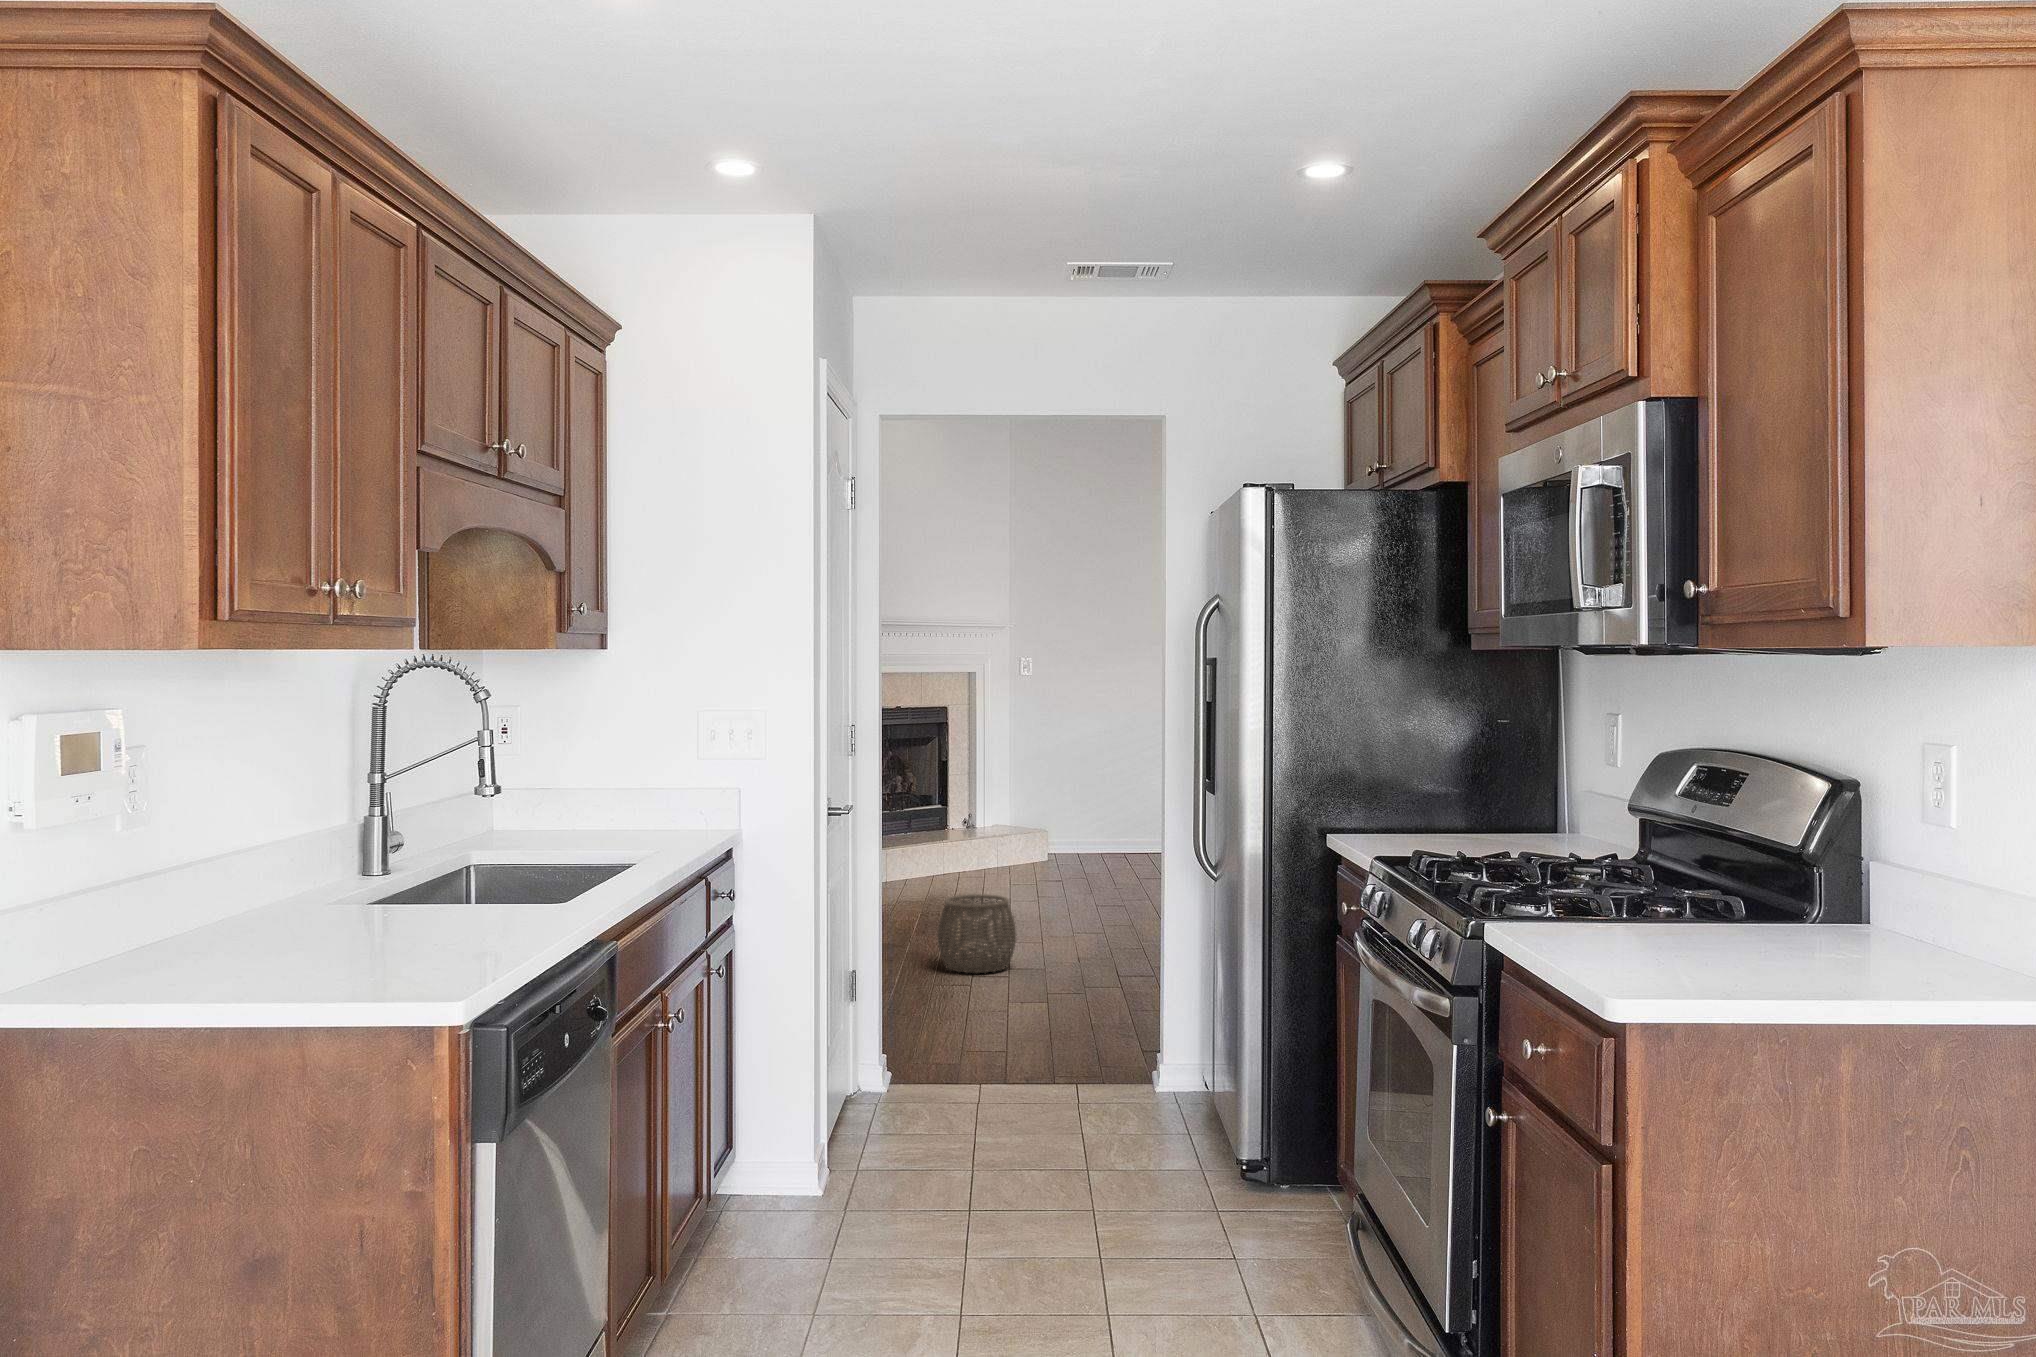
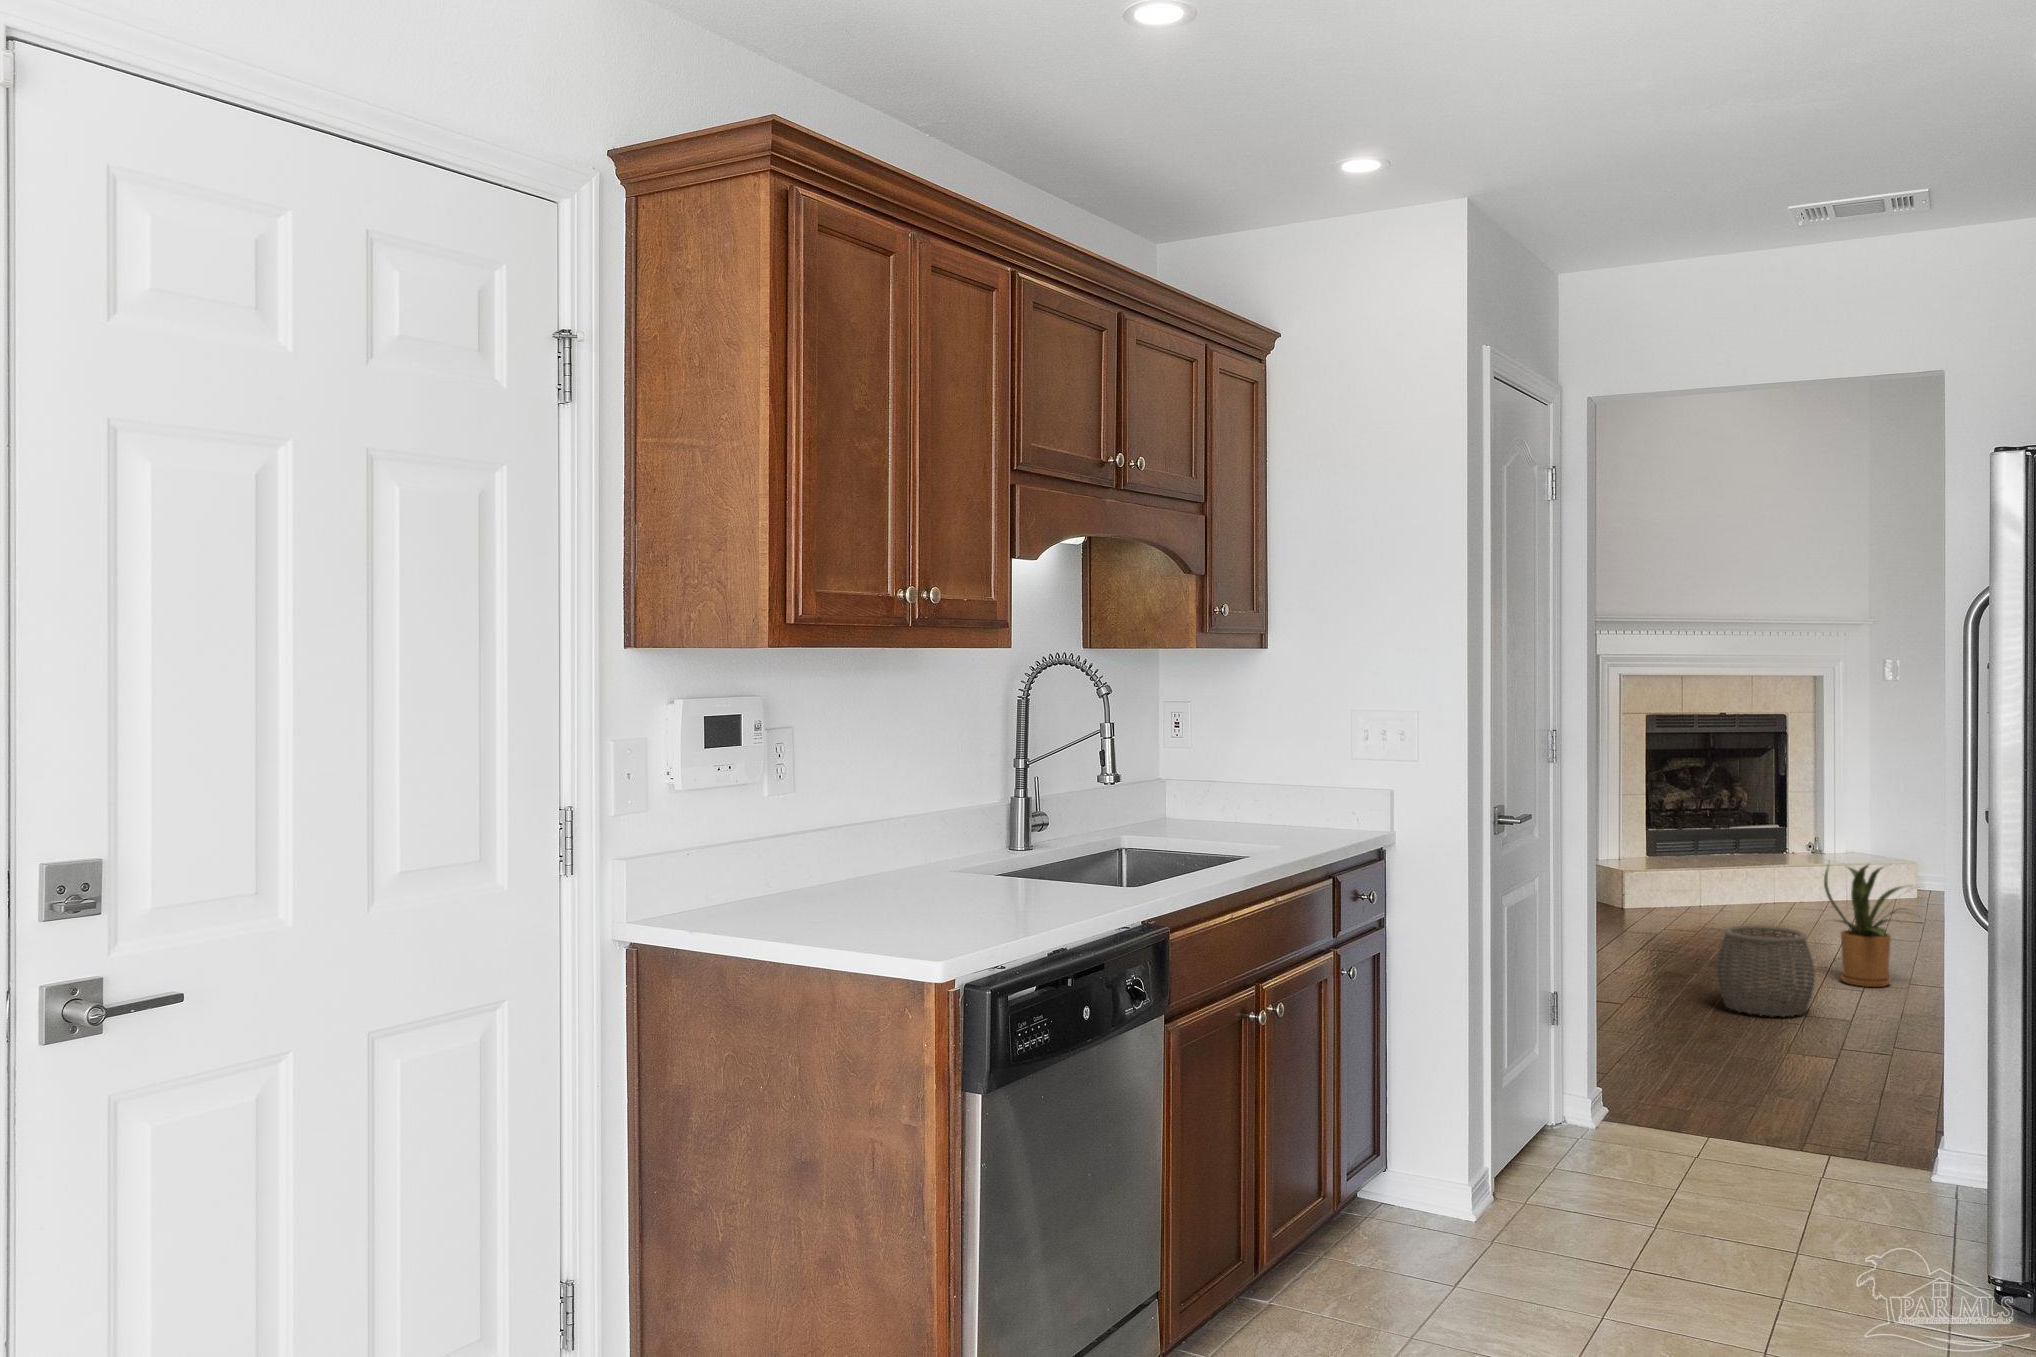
house plant: none [1007,832,1089,939] -> present [1824,865,1920,987]

